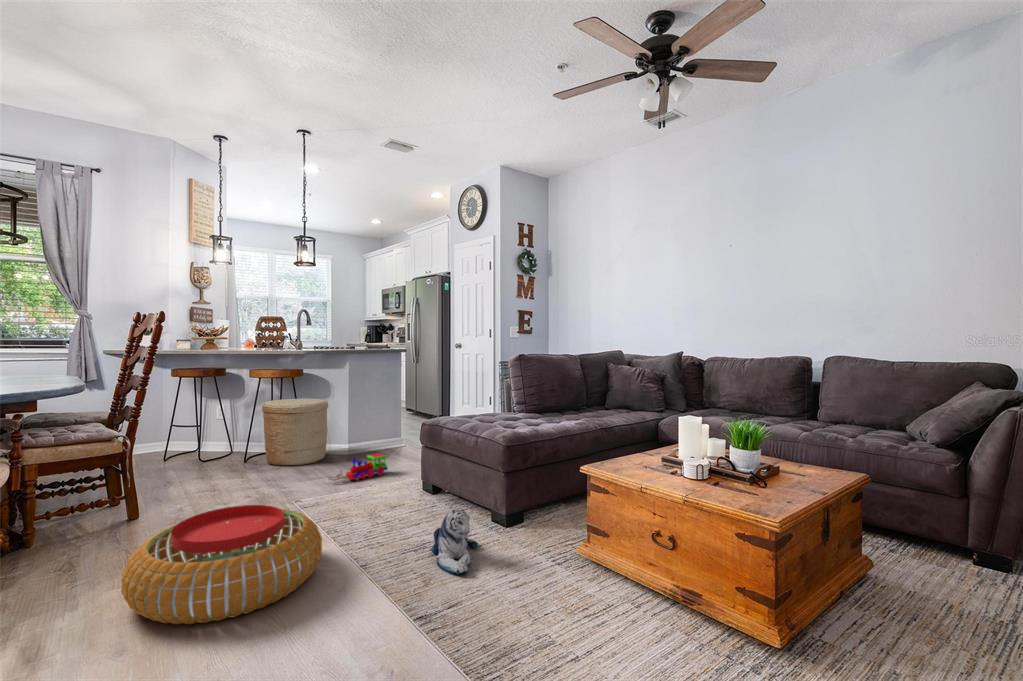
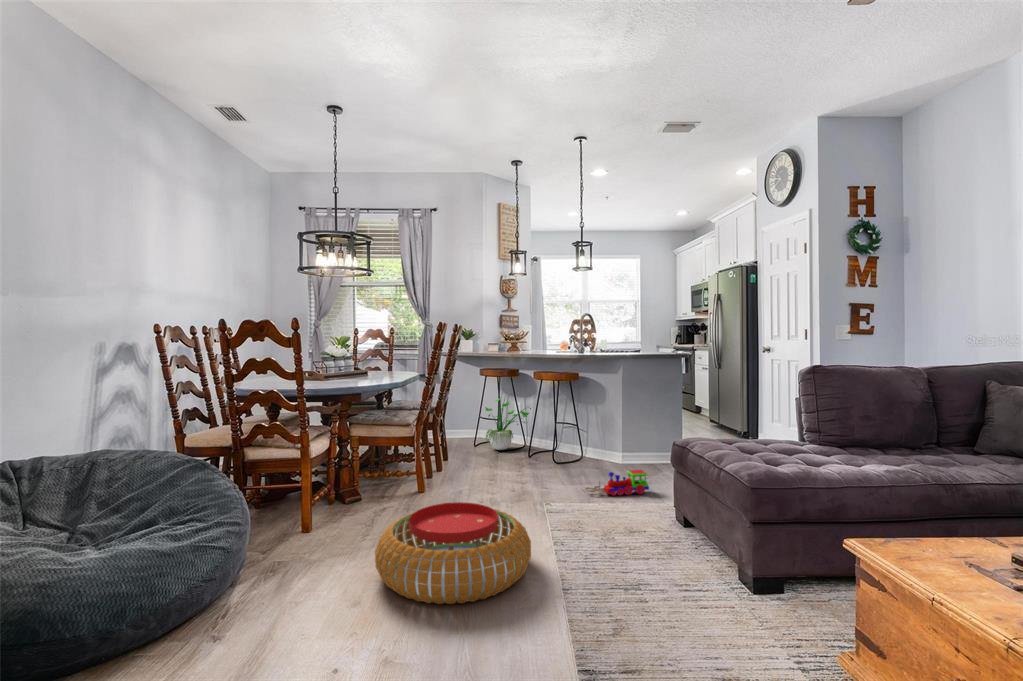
potted plant: none [179,386,247,458] -> present [485,398,531,450]
basket: present [262,398,328,466] -> none [541,403,602,470]
plush toy: present [431,510,478,575] -> none [639,555,699,635]

